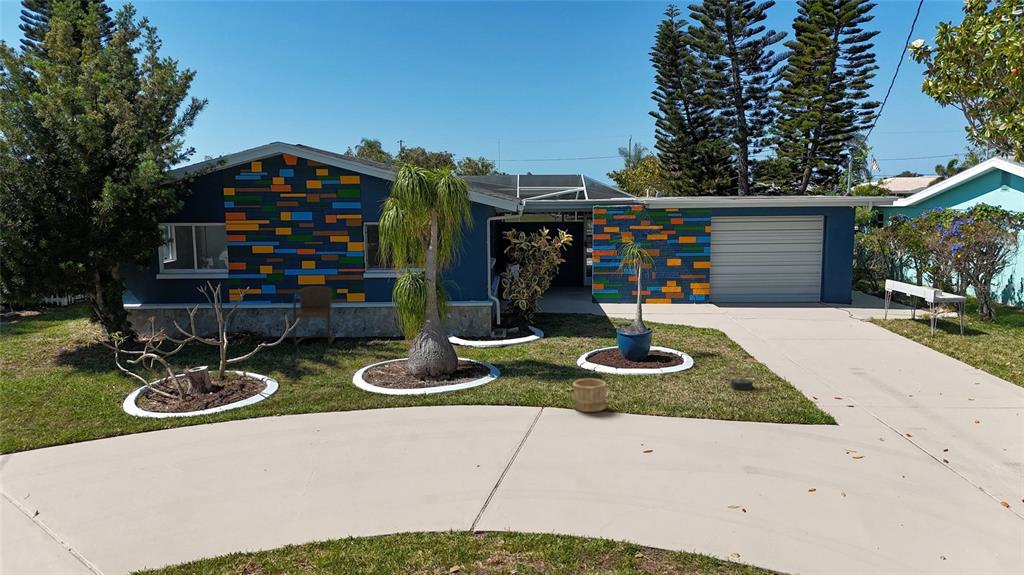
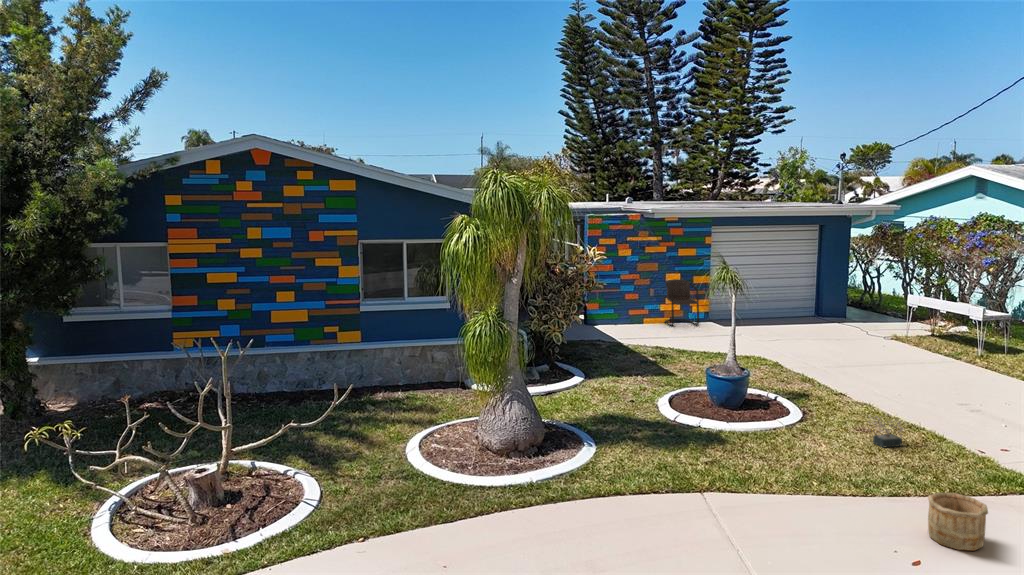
chair: present [293,286,334,346] -> present [665,279,699,327]
wooden bucket: present [573,378,607,412] -> present [928,493,988,551]

